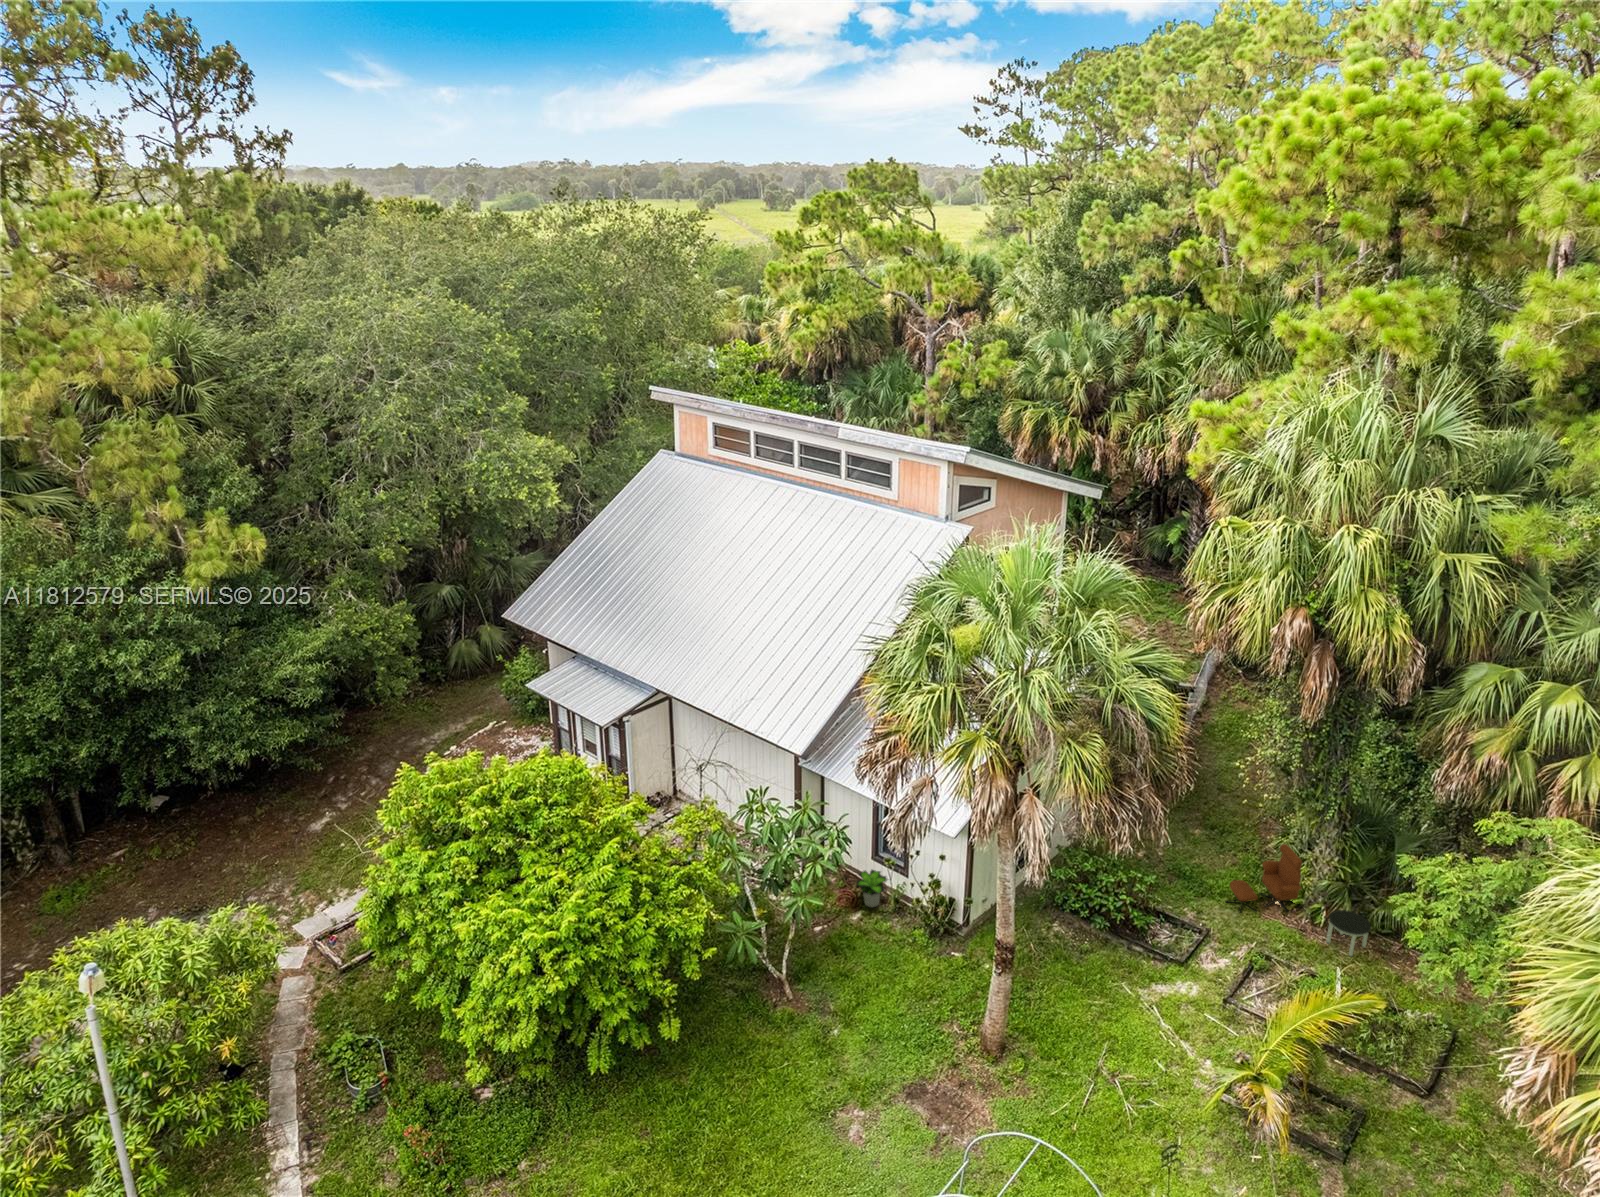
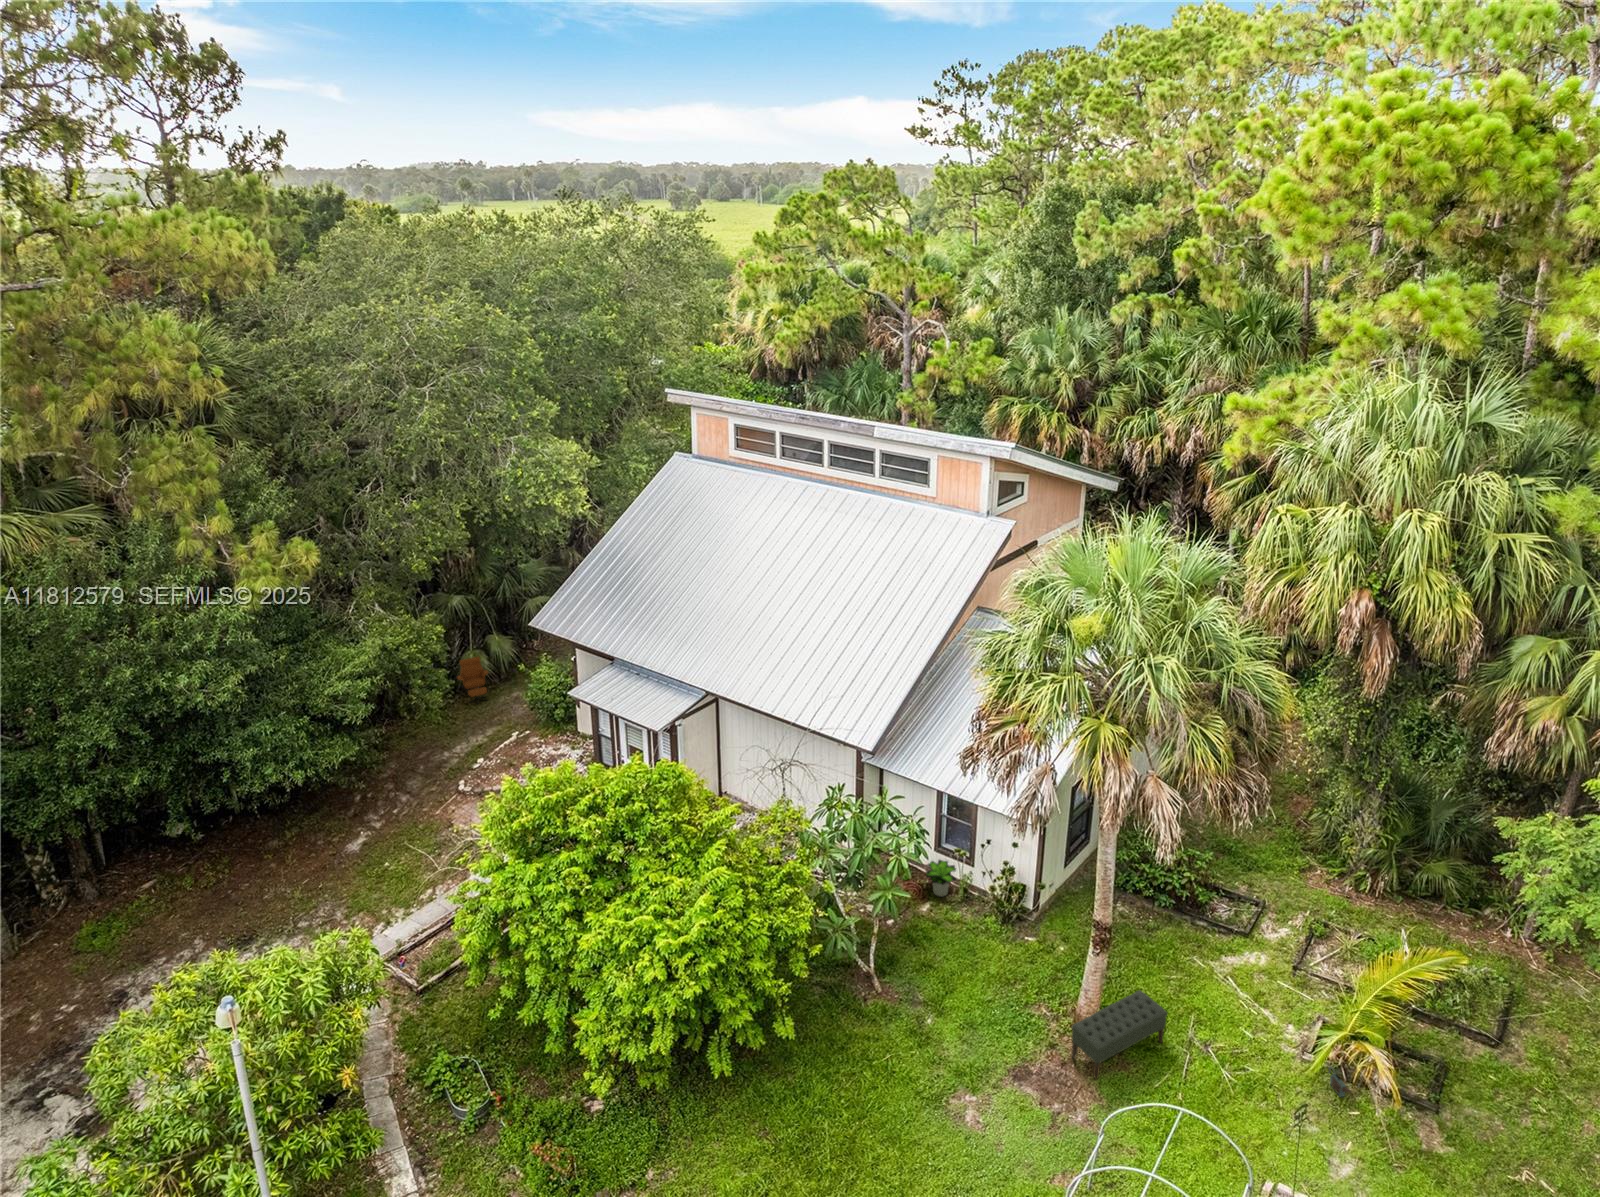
lounge chair: present [1226,844,1302,912] -> present [457,657,488,702]
round table: present [1327,910,1371,956] -> none [1376,874,1418,917]
bench: none [963,1015,1067,1106] -> present [1071,990,1168,1080]
watering can: none [1230,1109,1249,1143] -> present [1328,1066,1351,1097]

